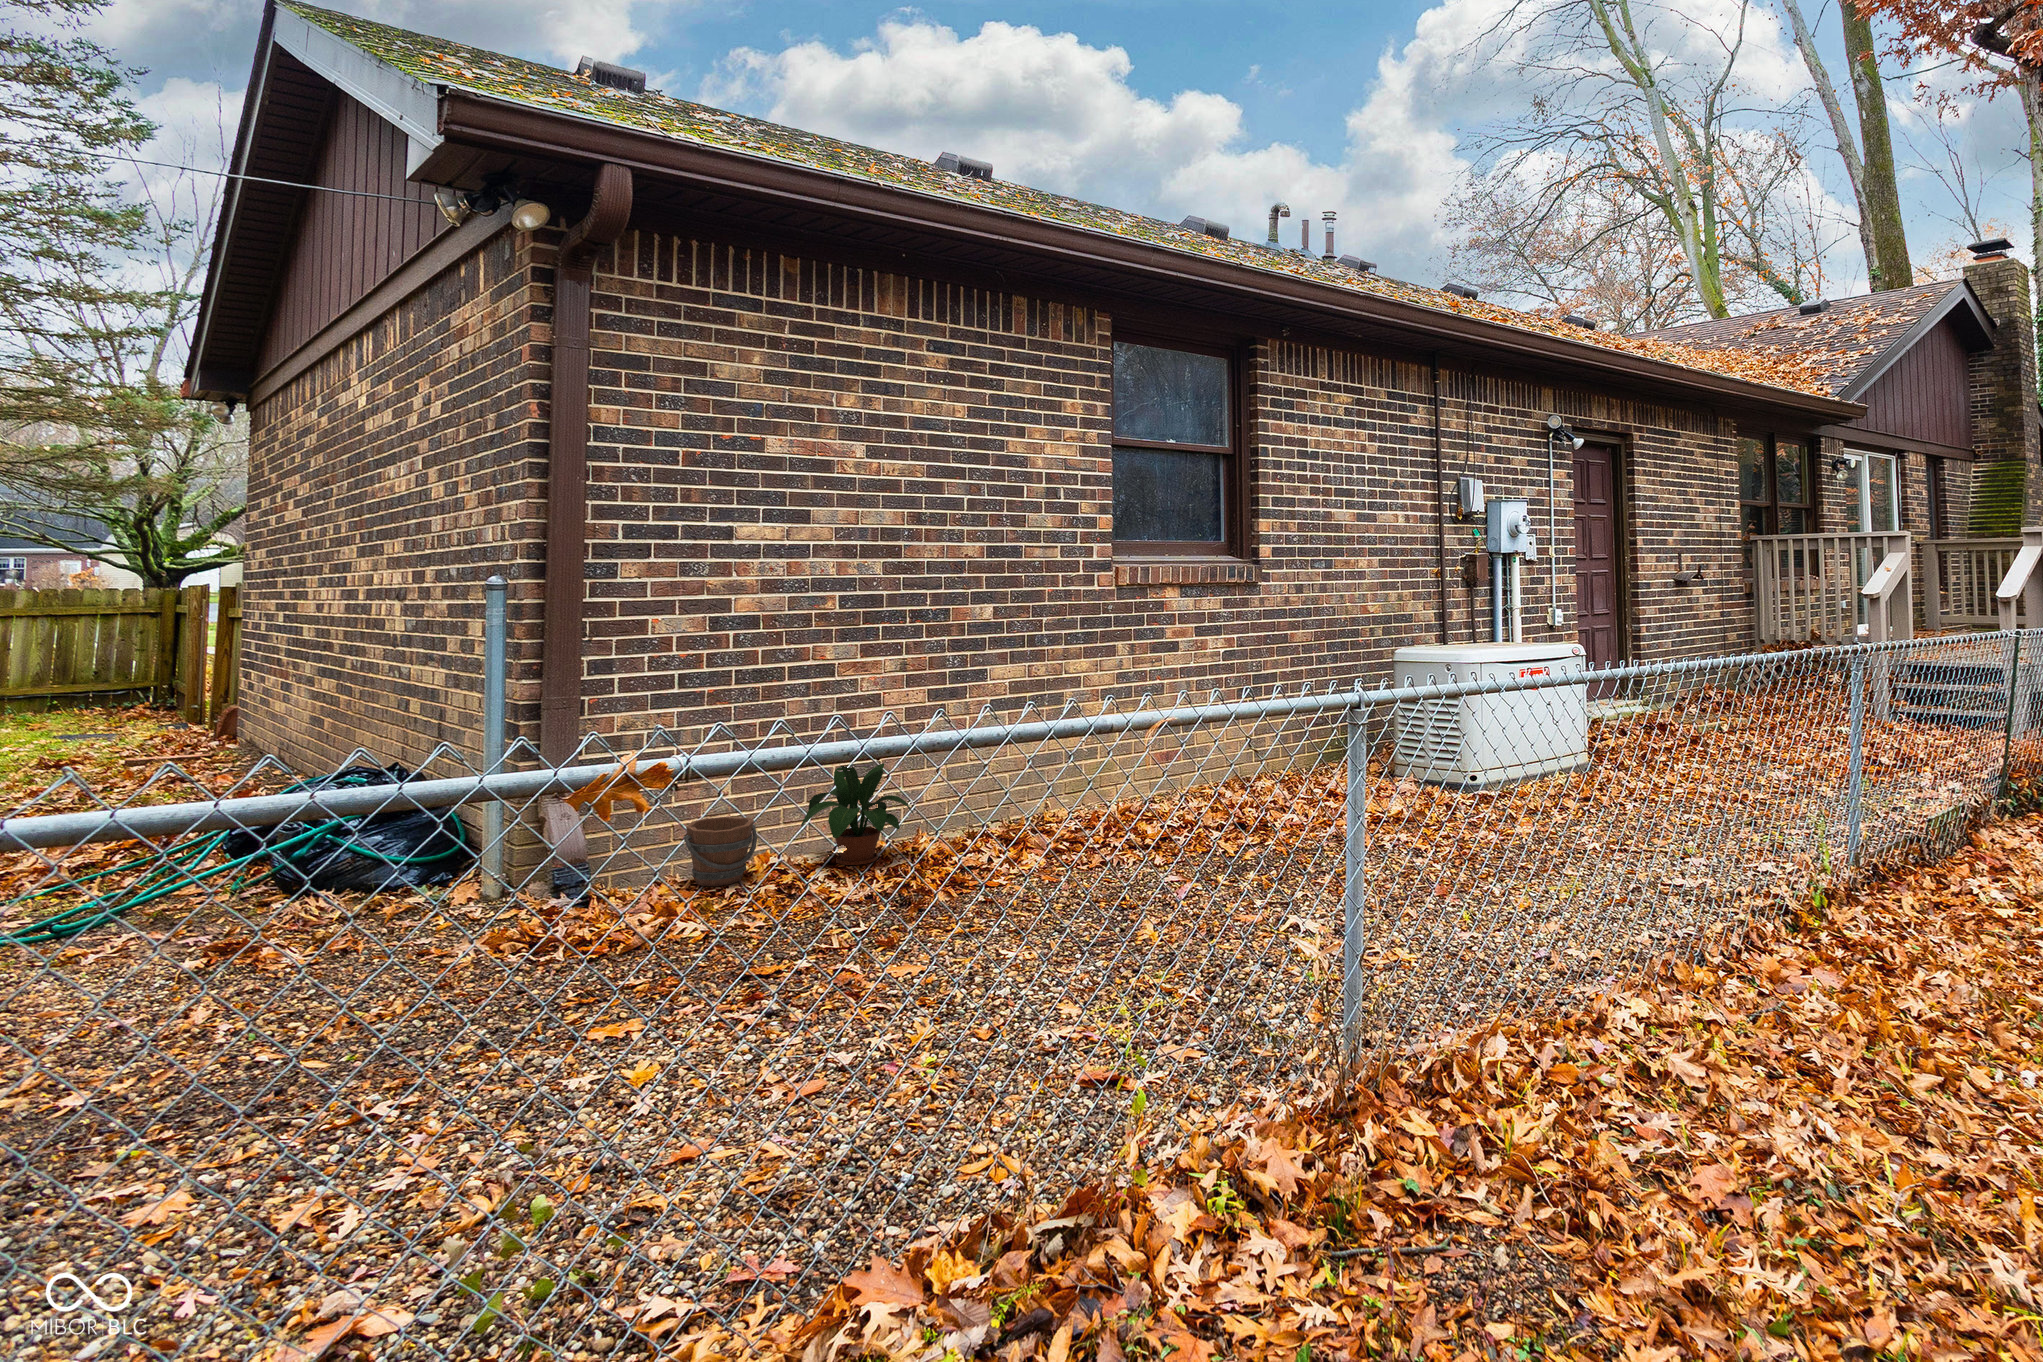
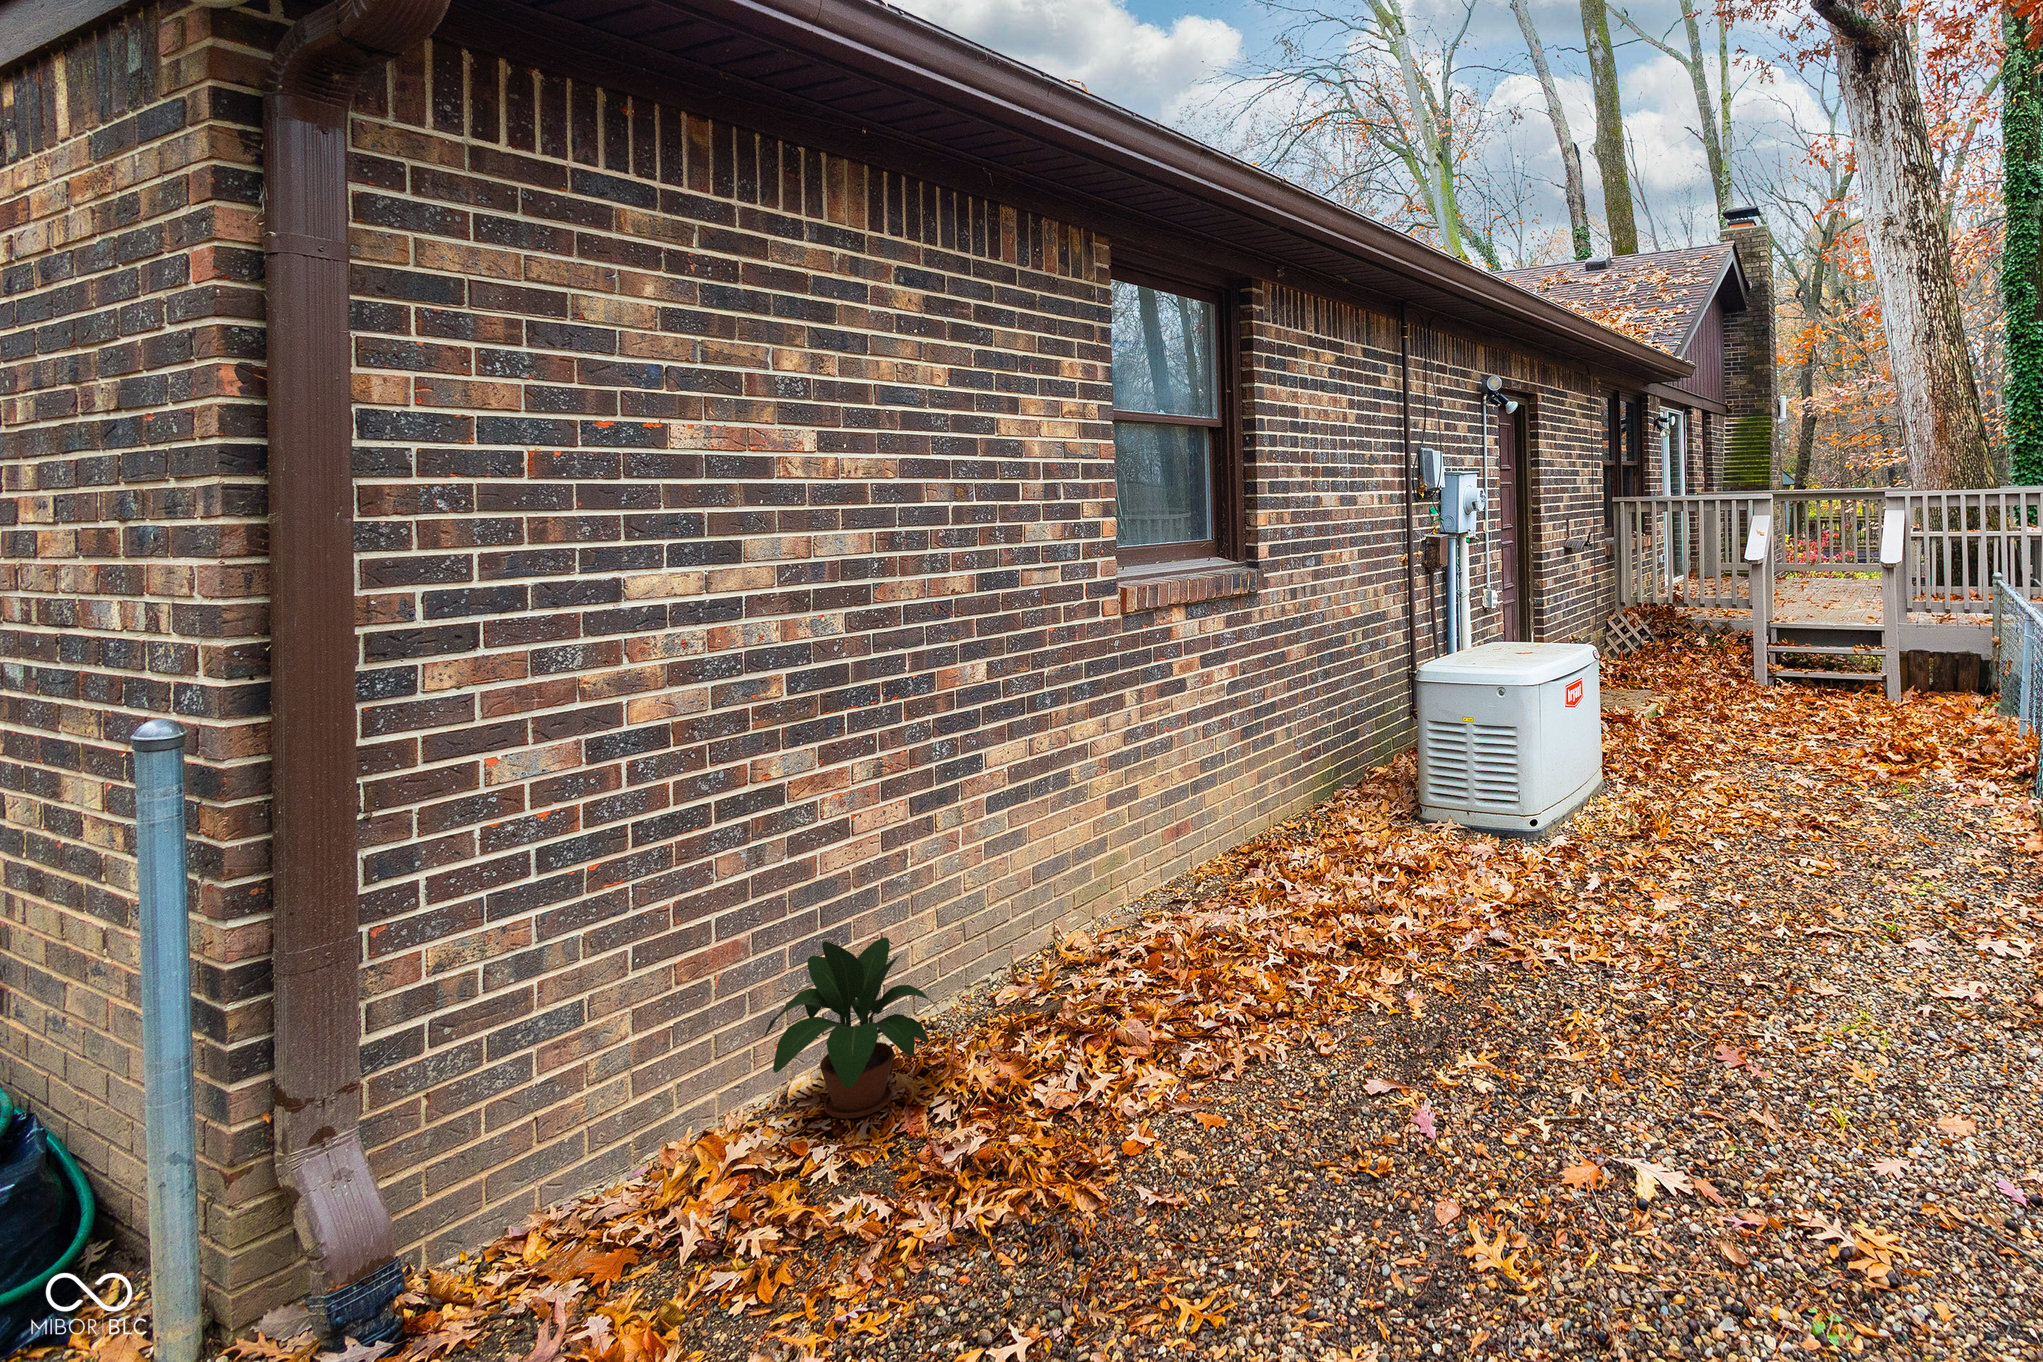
bucket: present [683,816,757,886] -> none [584,1080,711,1229]

